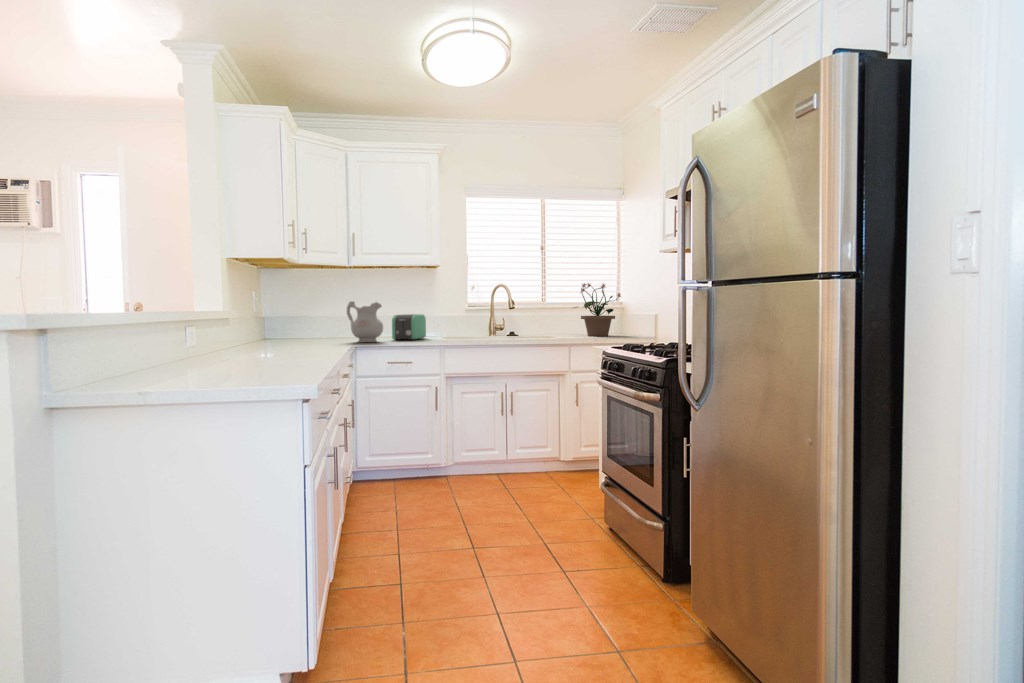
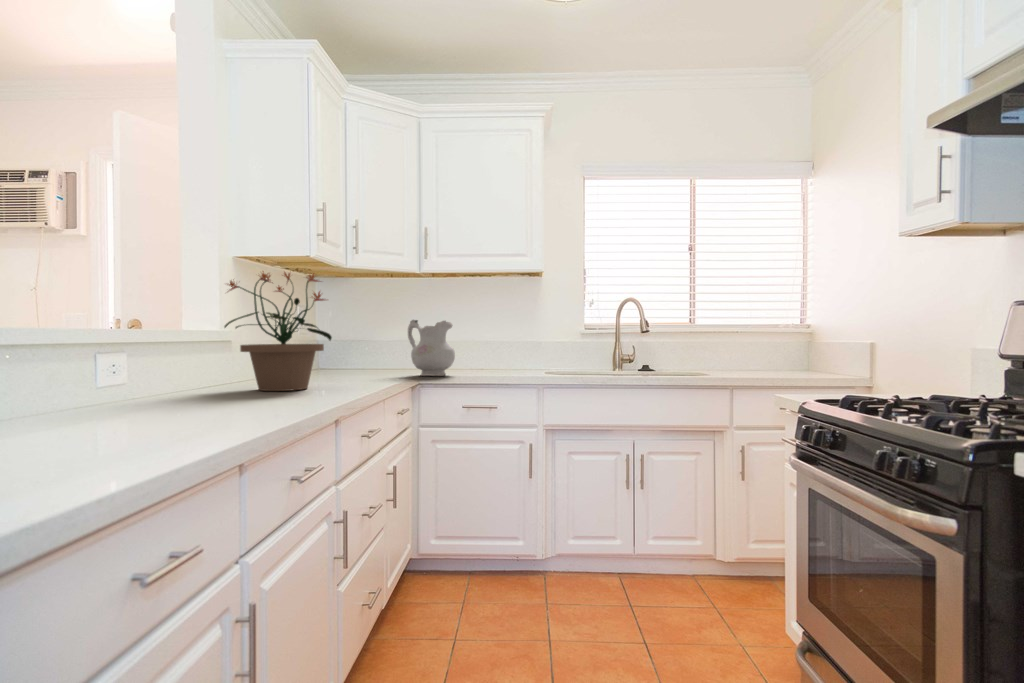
potted plant: present [574,283,620,336] -> present [225,271,332,391]
toaster: present [392,314,426,340] -> none [472,339,523,374]

